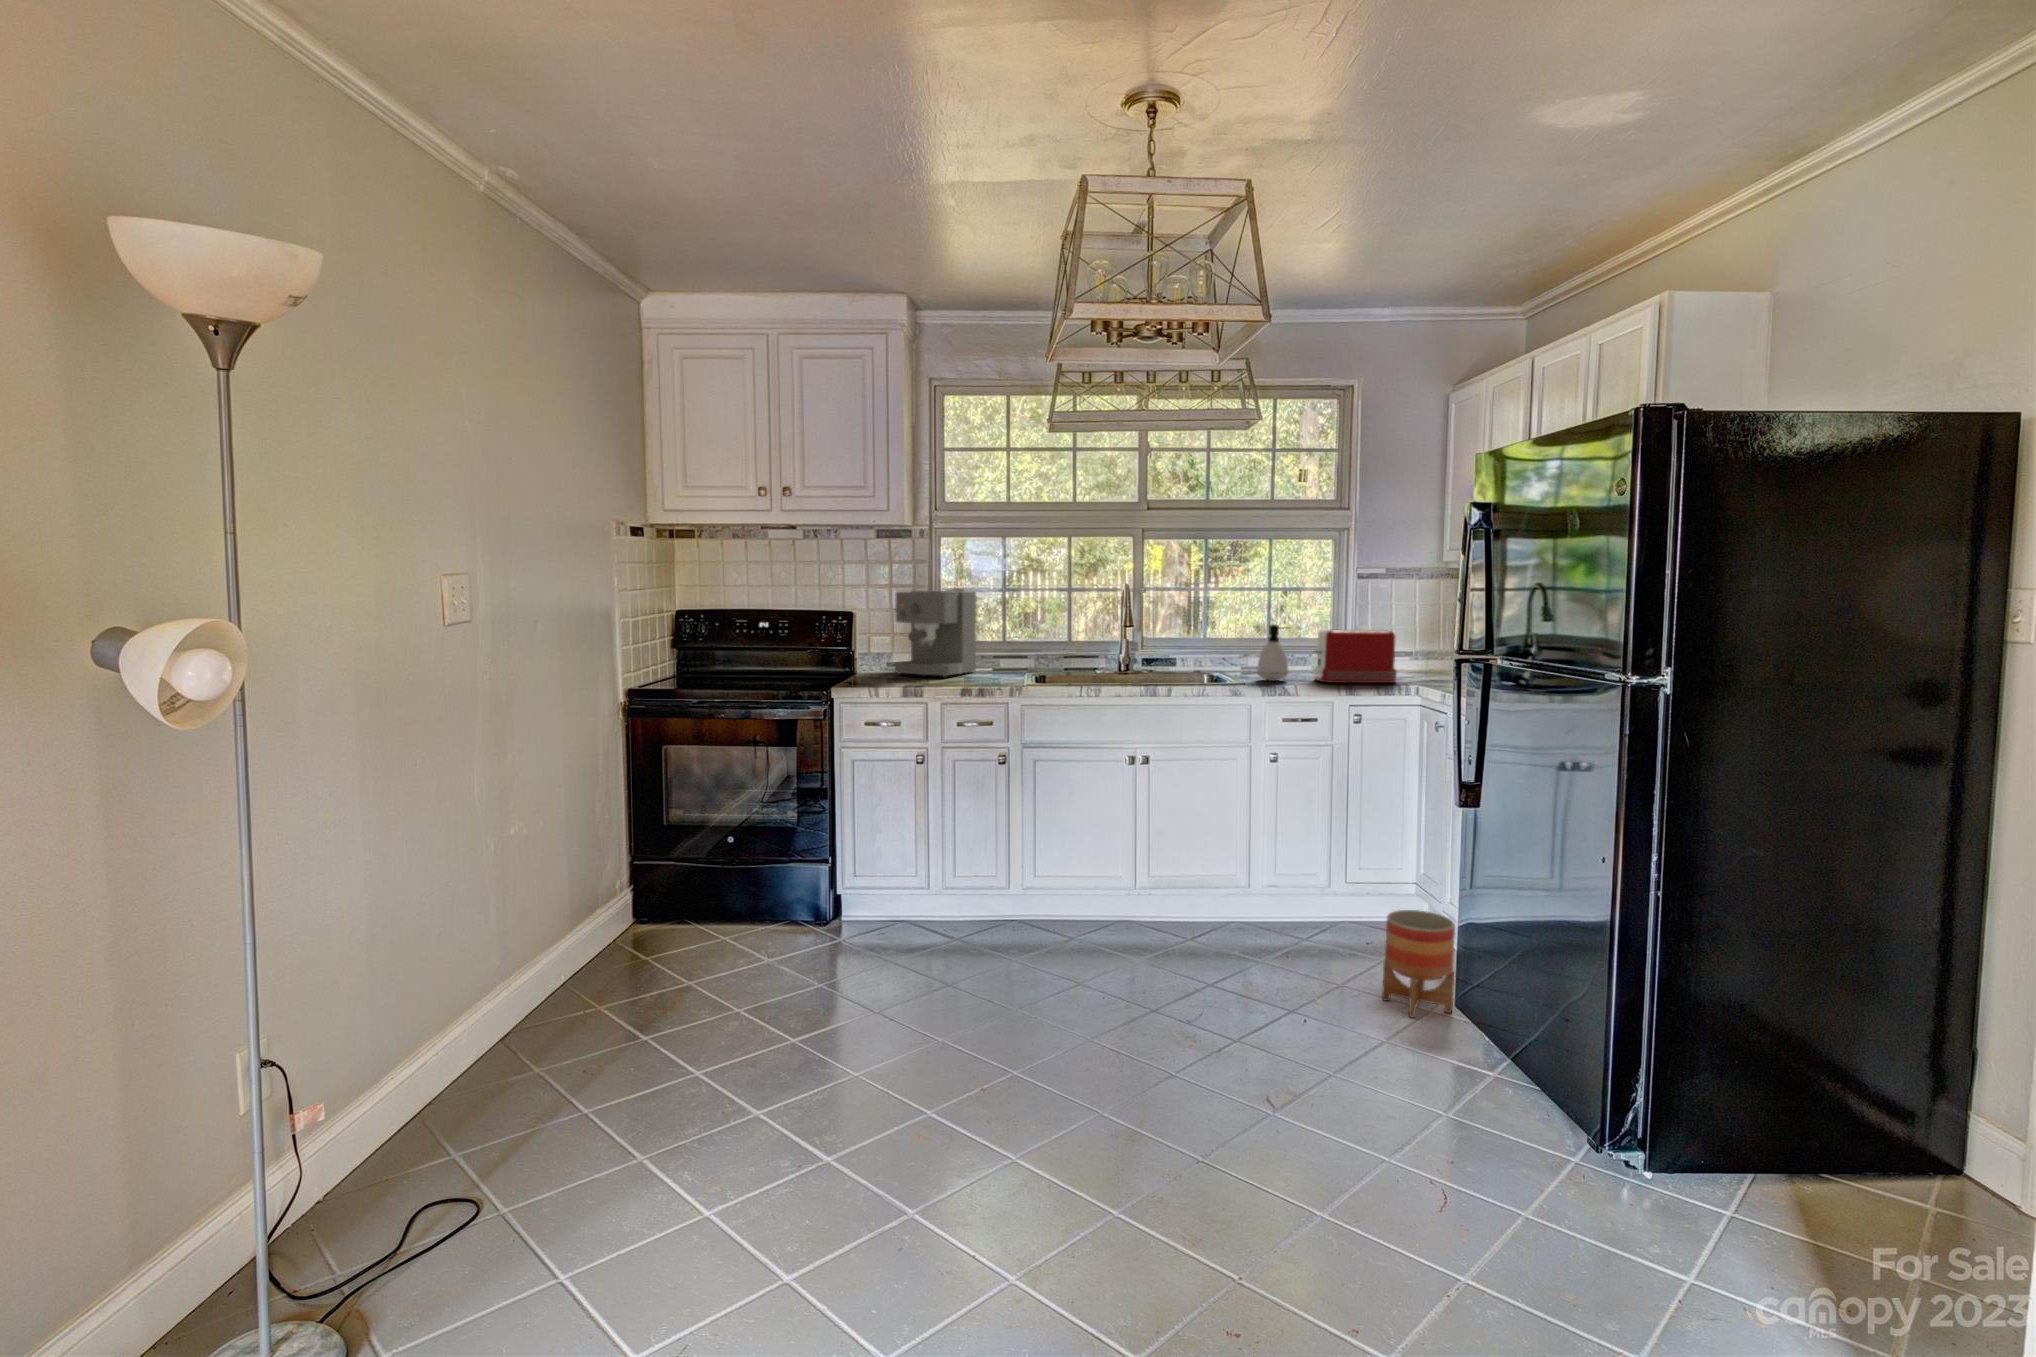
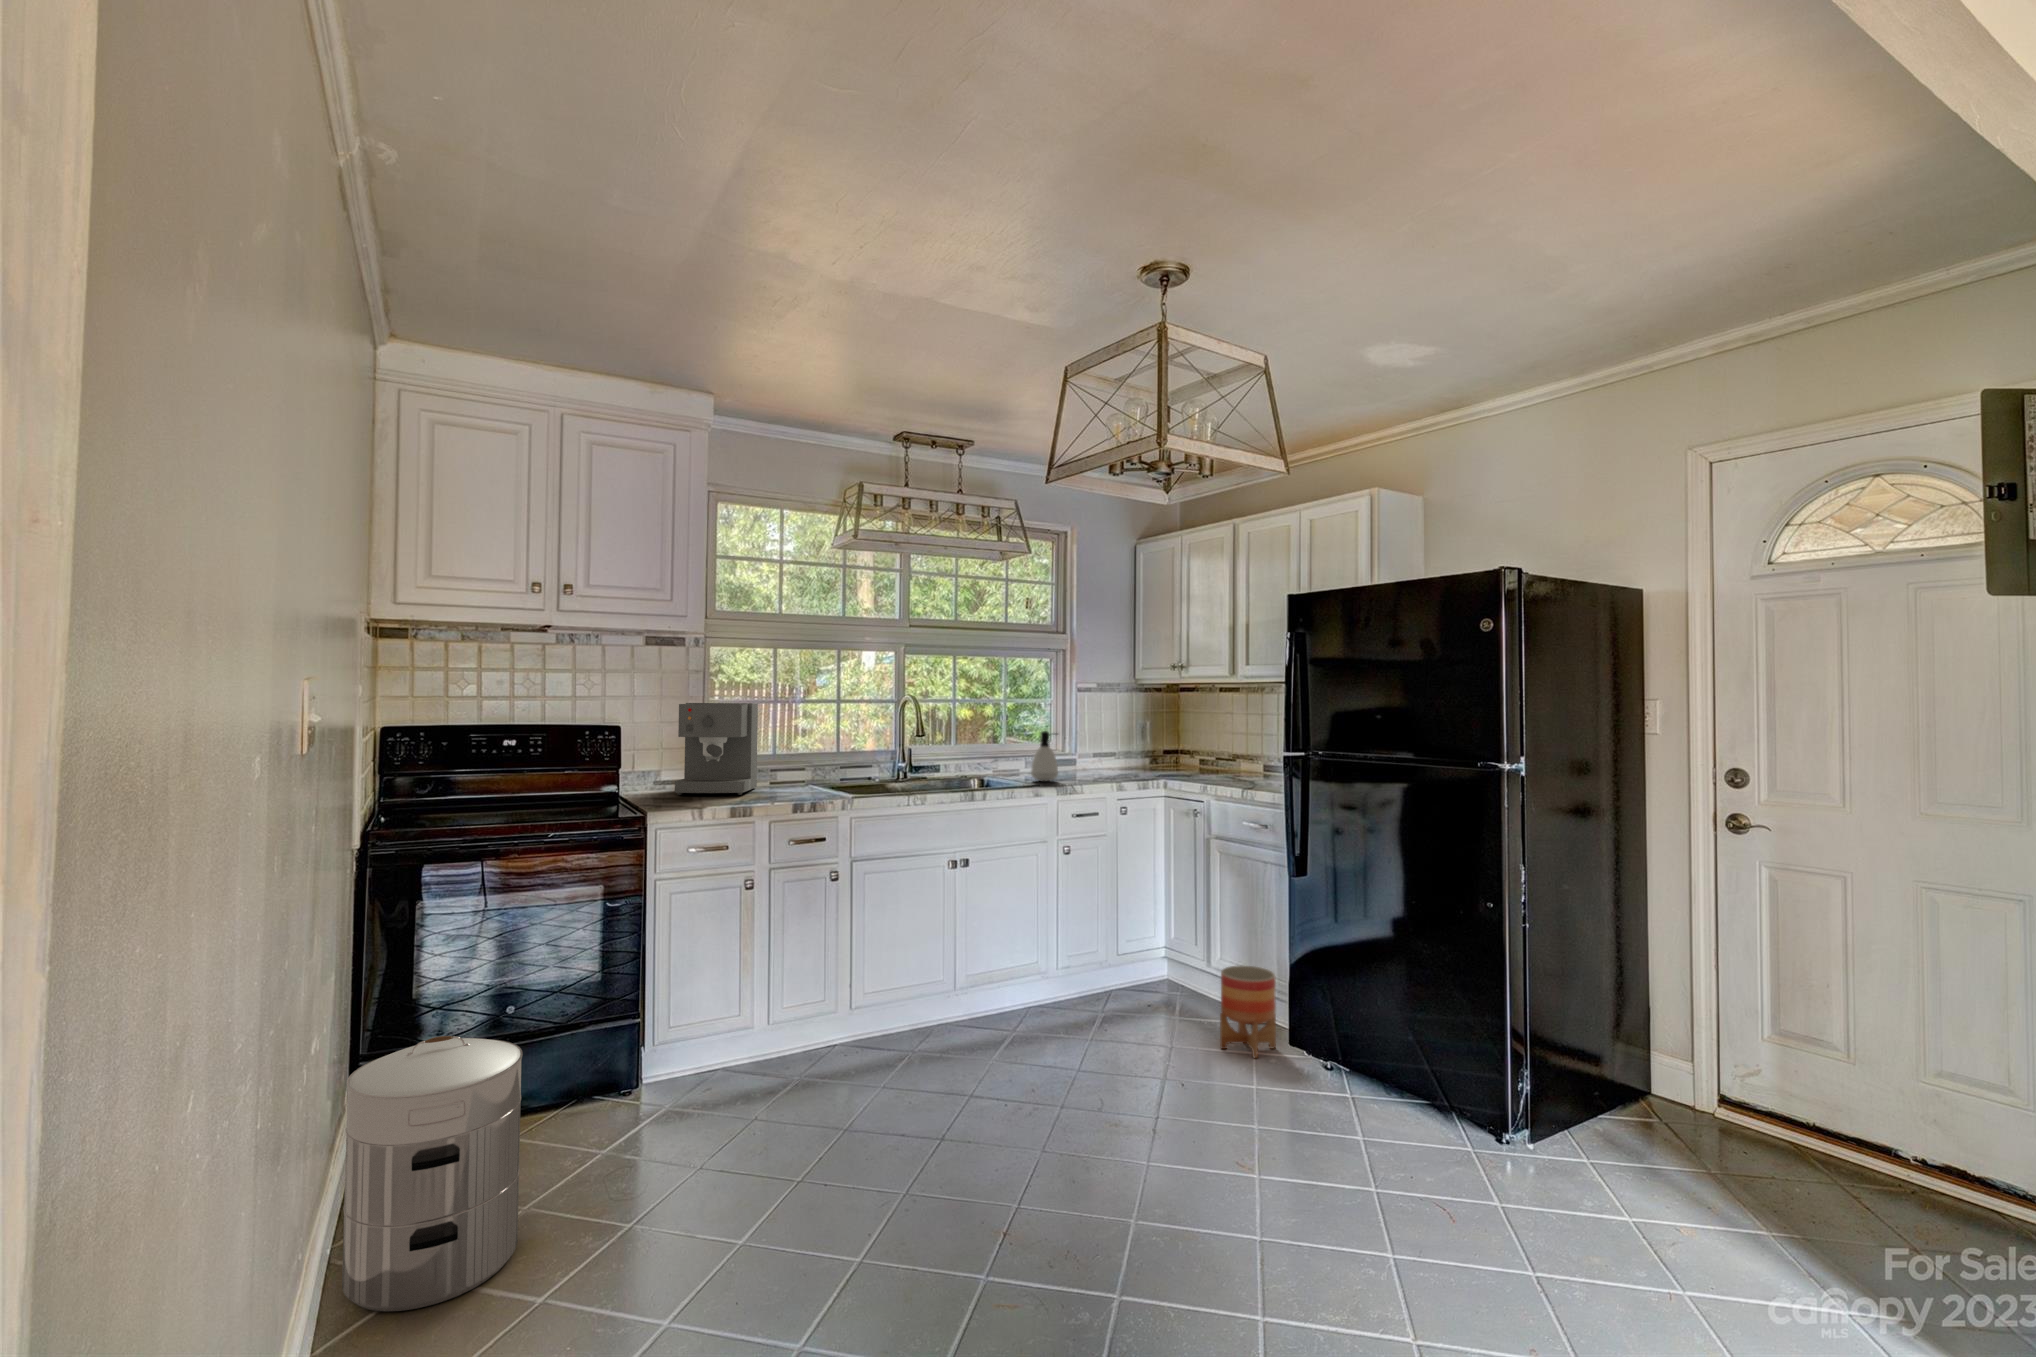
toaster: present [1314,630,1397,683] -> none [1073,735,1137,780]
waste bin: none [537,841,657,1022] -> present [342,1036,522,1311]

